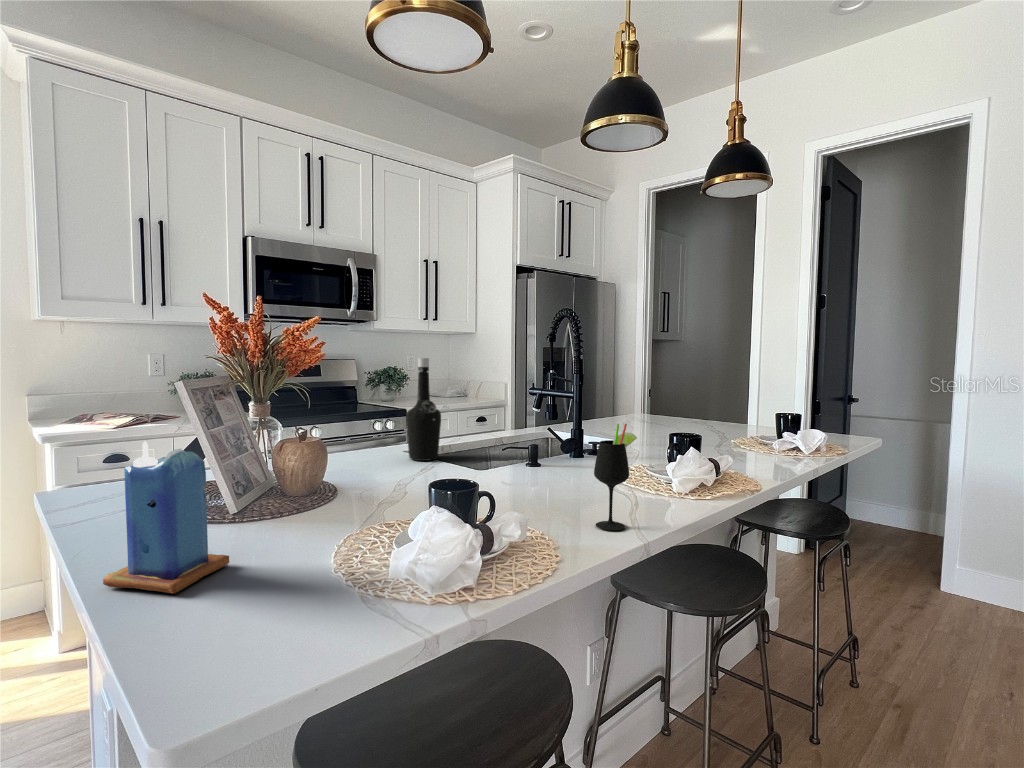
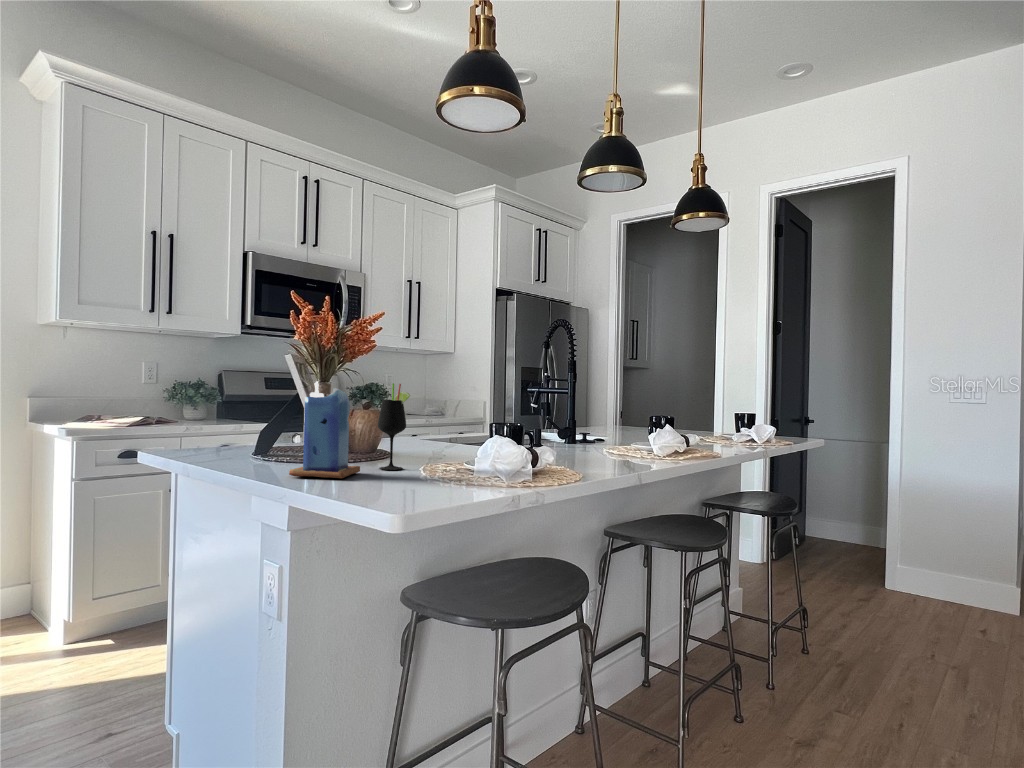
bottle: present [406,358,441,461] -> none [431,356,460,442]
wine glass: present [594,424,637,530] -> present [378,383,410,470]

